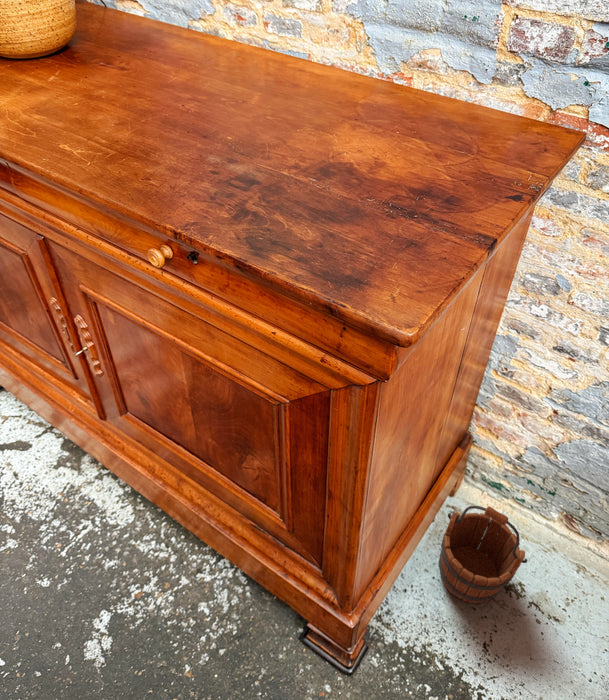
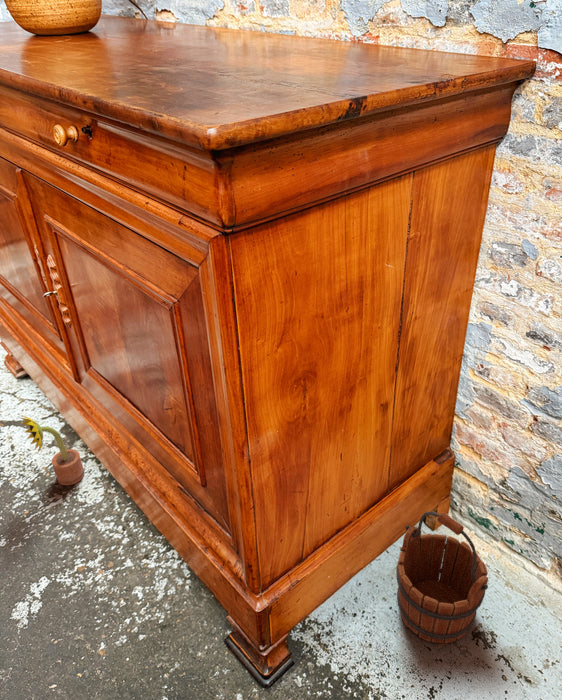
decorative plant: none [34,455,106,509] -> present [21,415,84,485]

